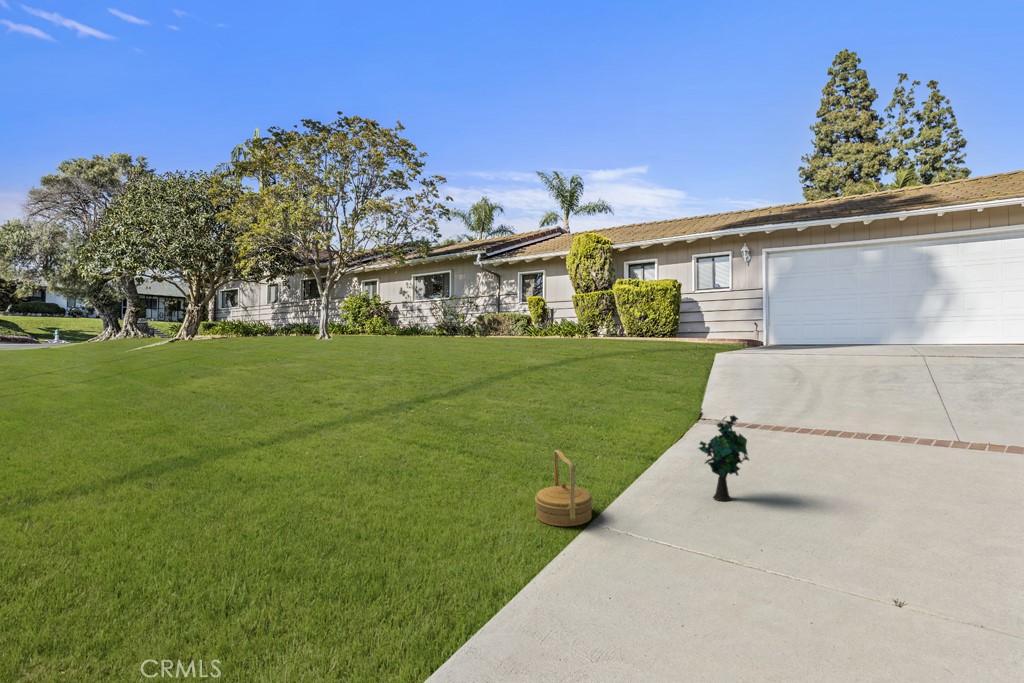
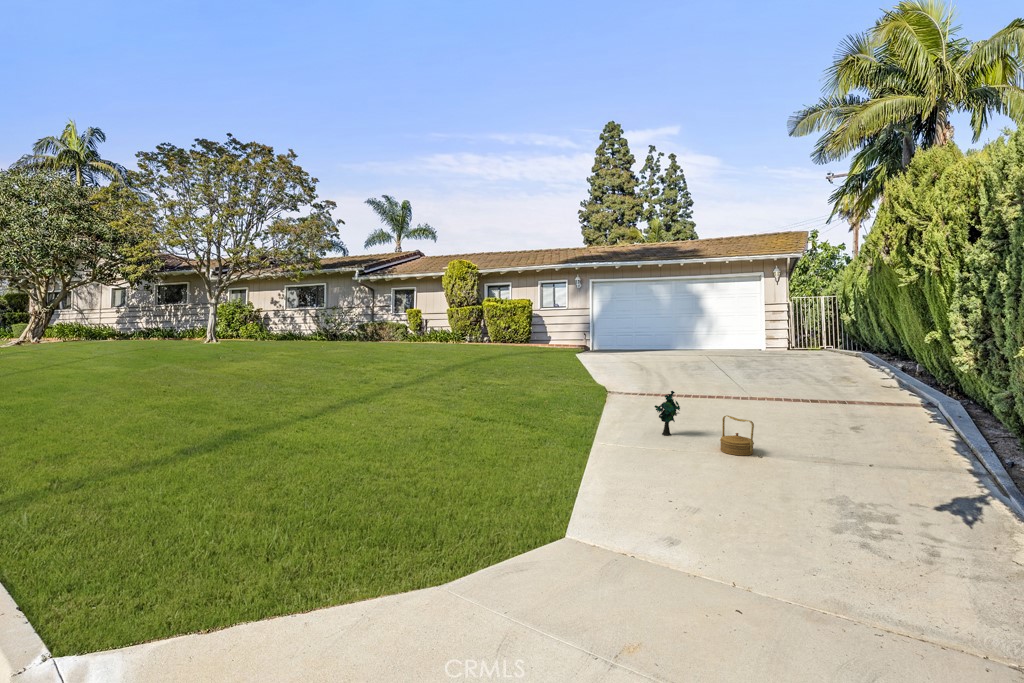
basket: present [535,450,593,526] -> present [720,415,754,456]

